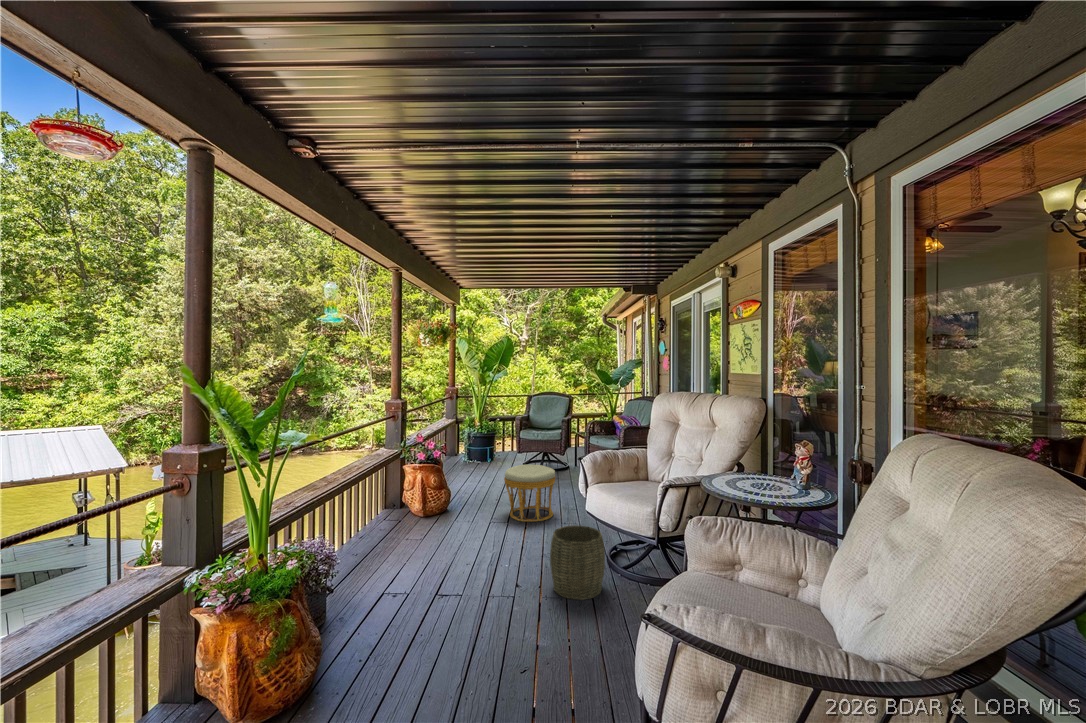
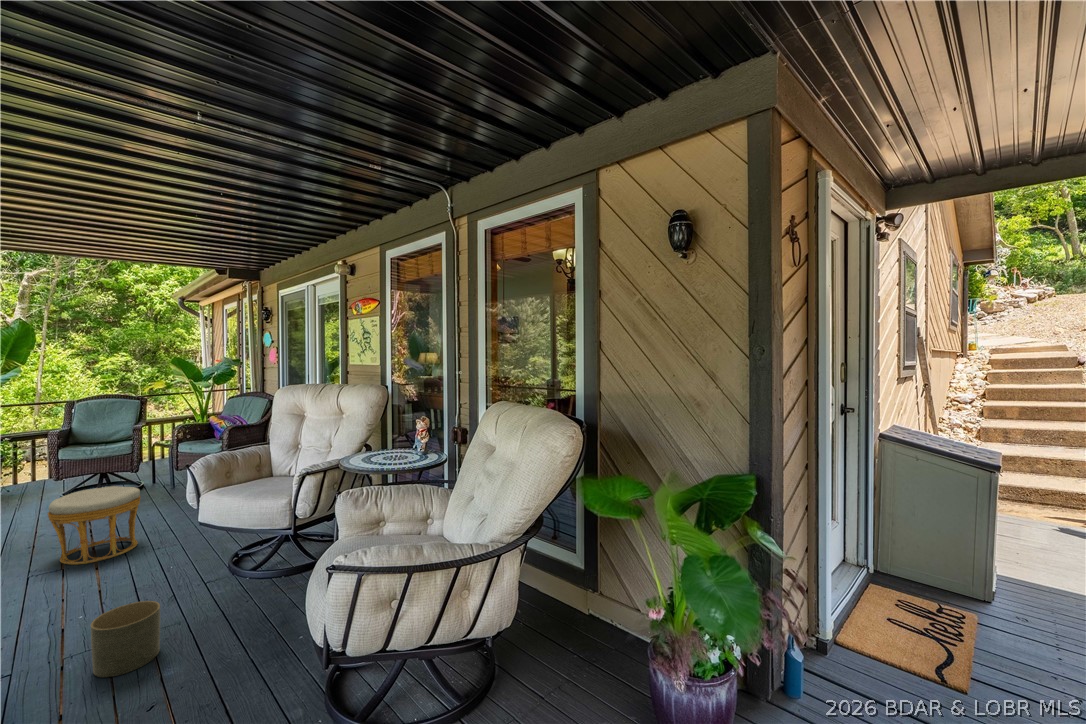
woven basket: present [550,525,605,600] -> none [159,536,235,622]
planter: none [502,568,545,627] -> present [91,601,160,677]

